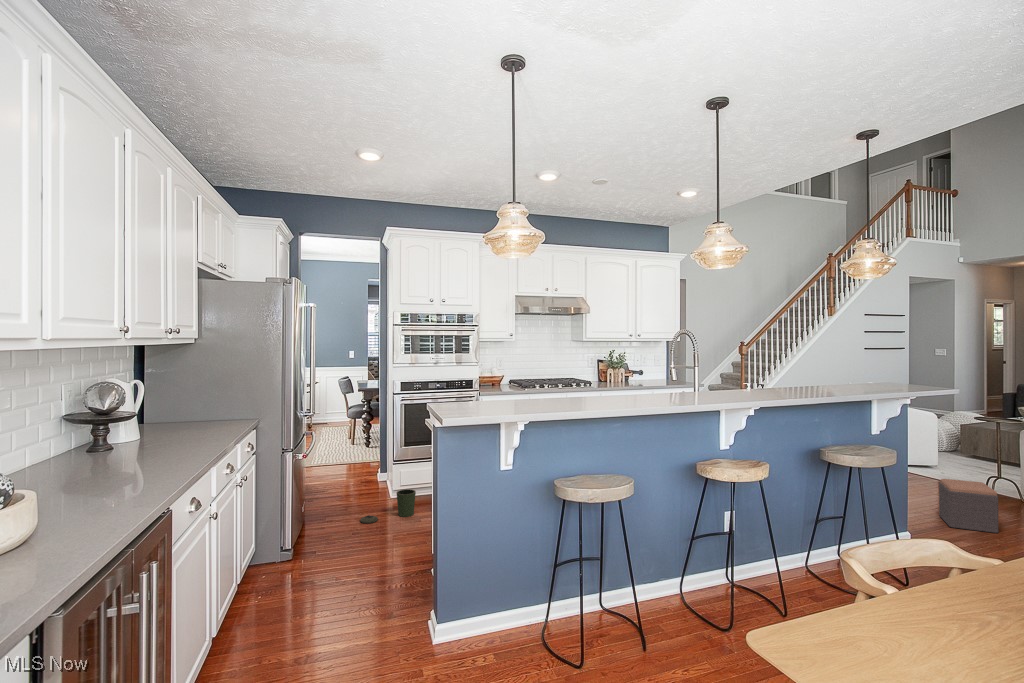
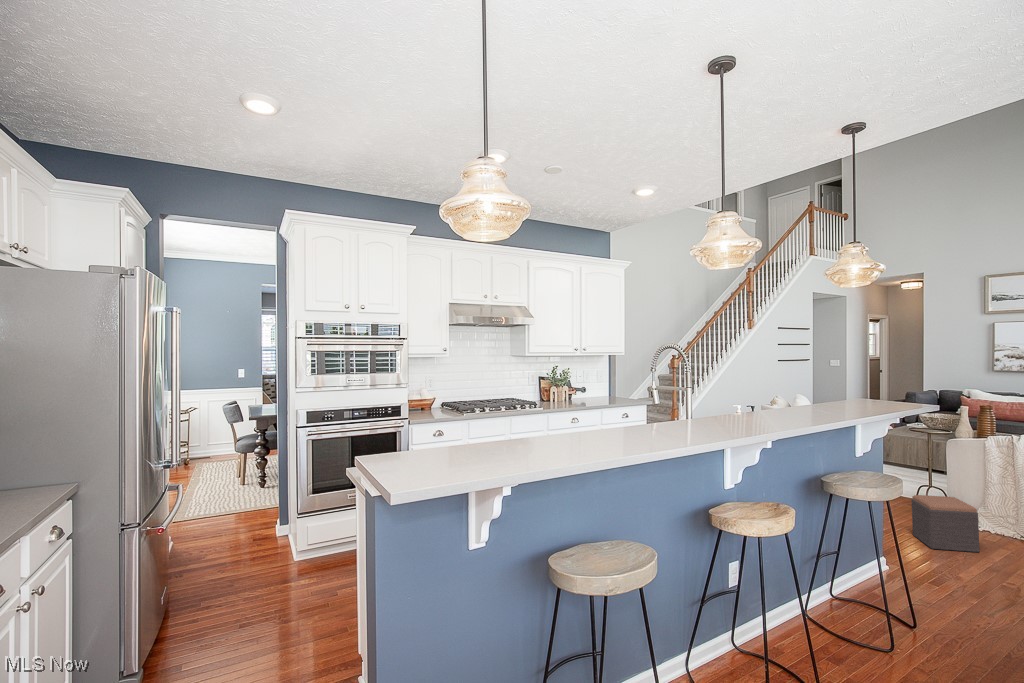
trash can: present [360,489,416,523] -> none [249,553,328,609]

